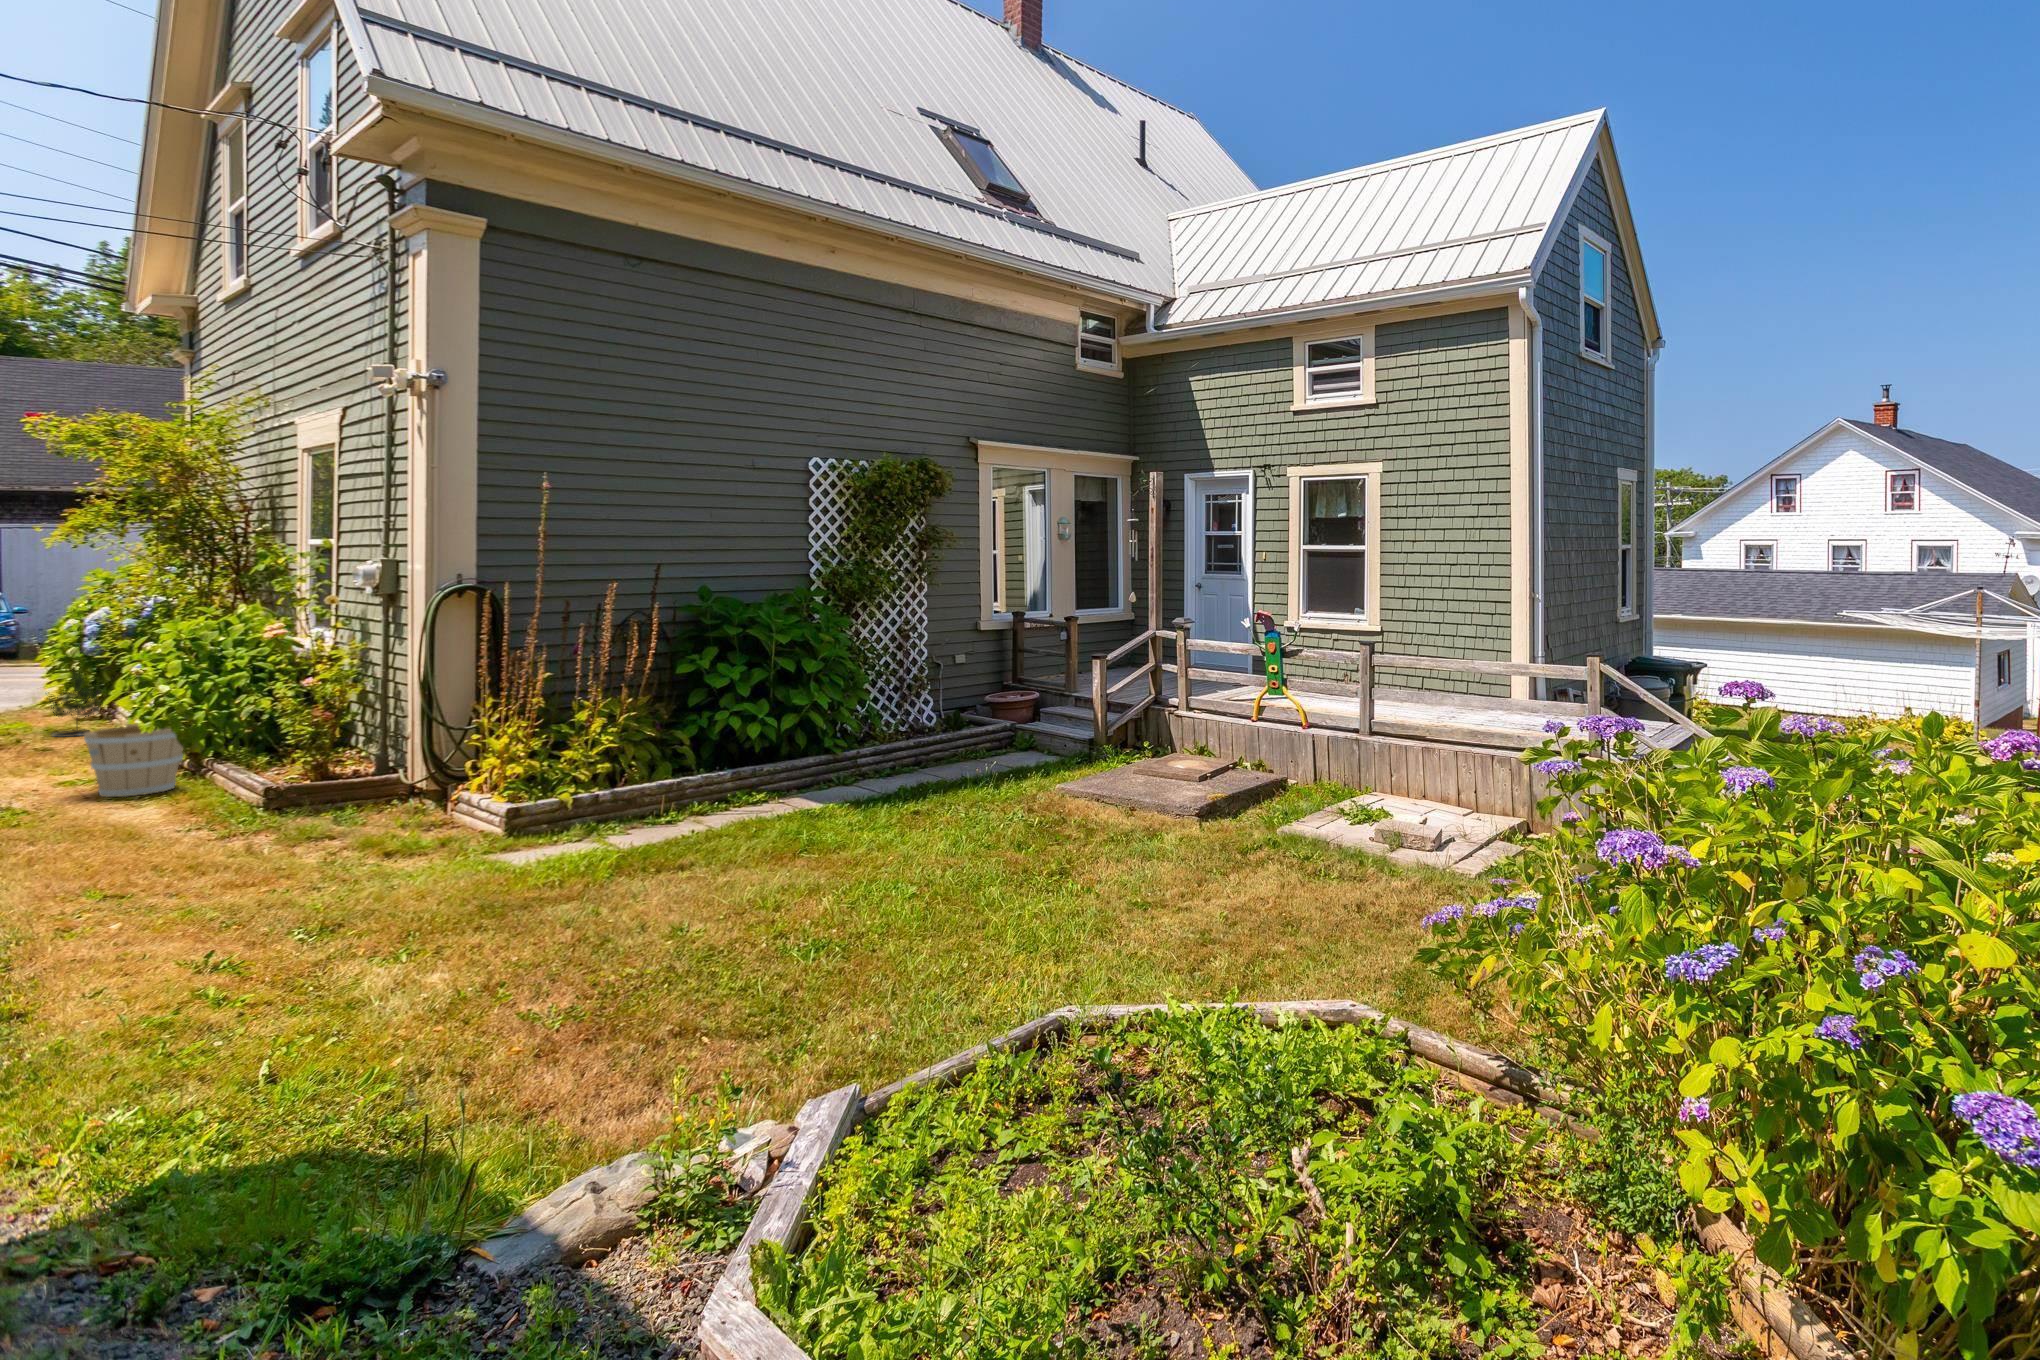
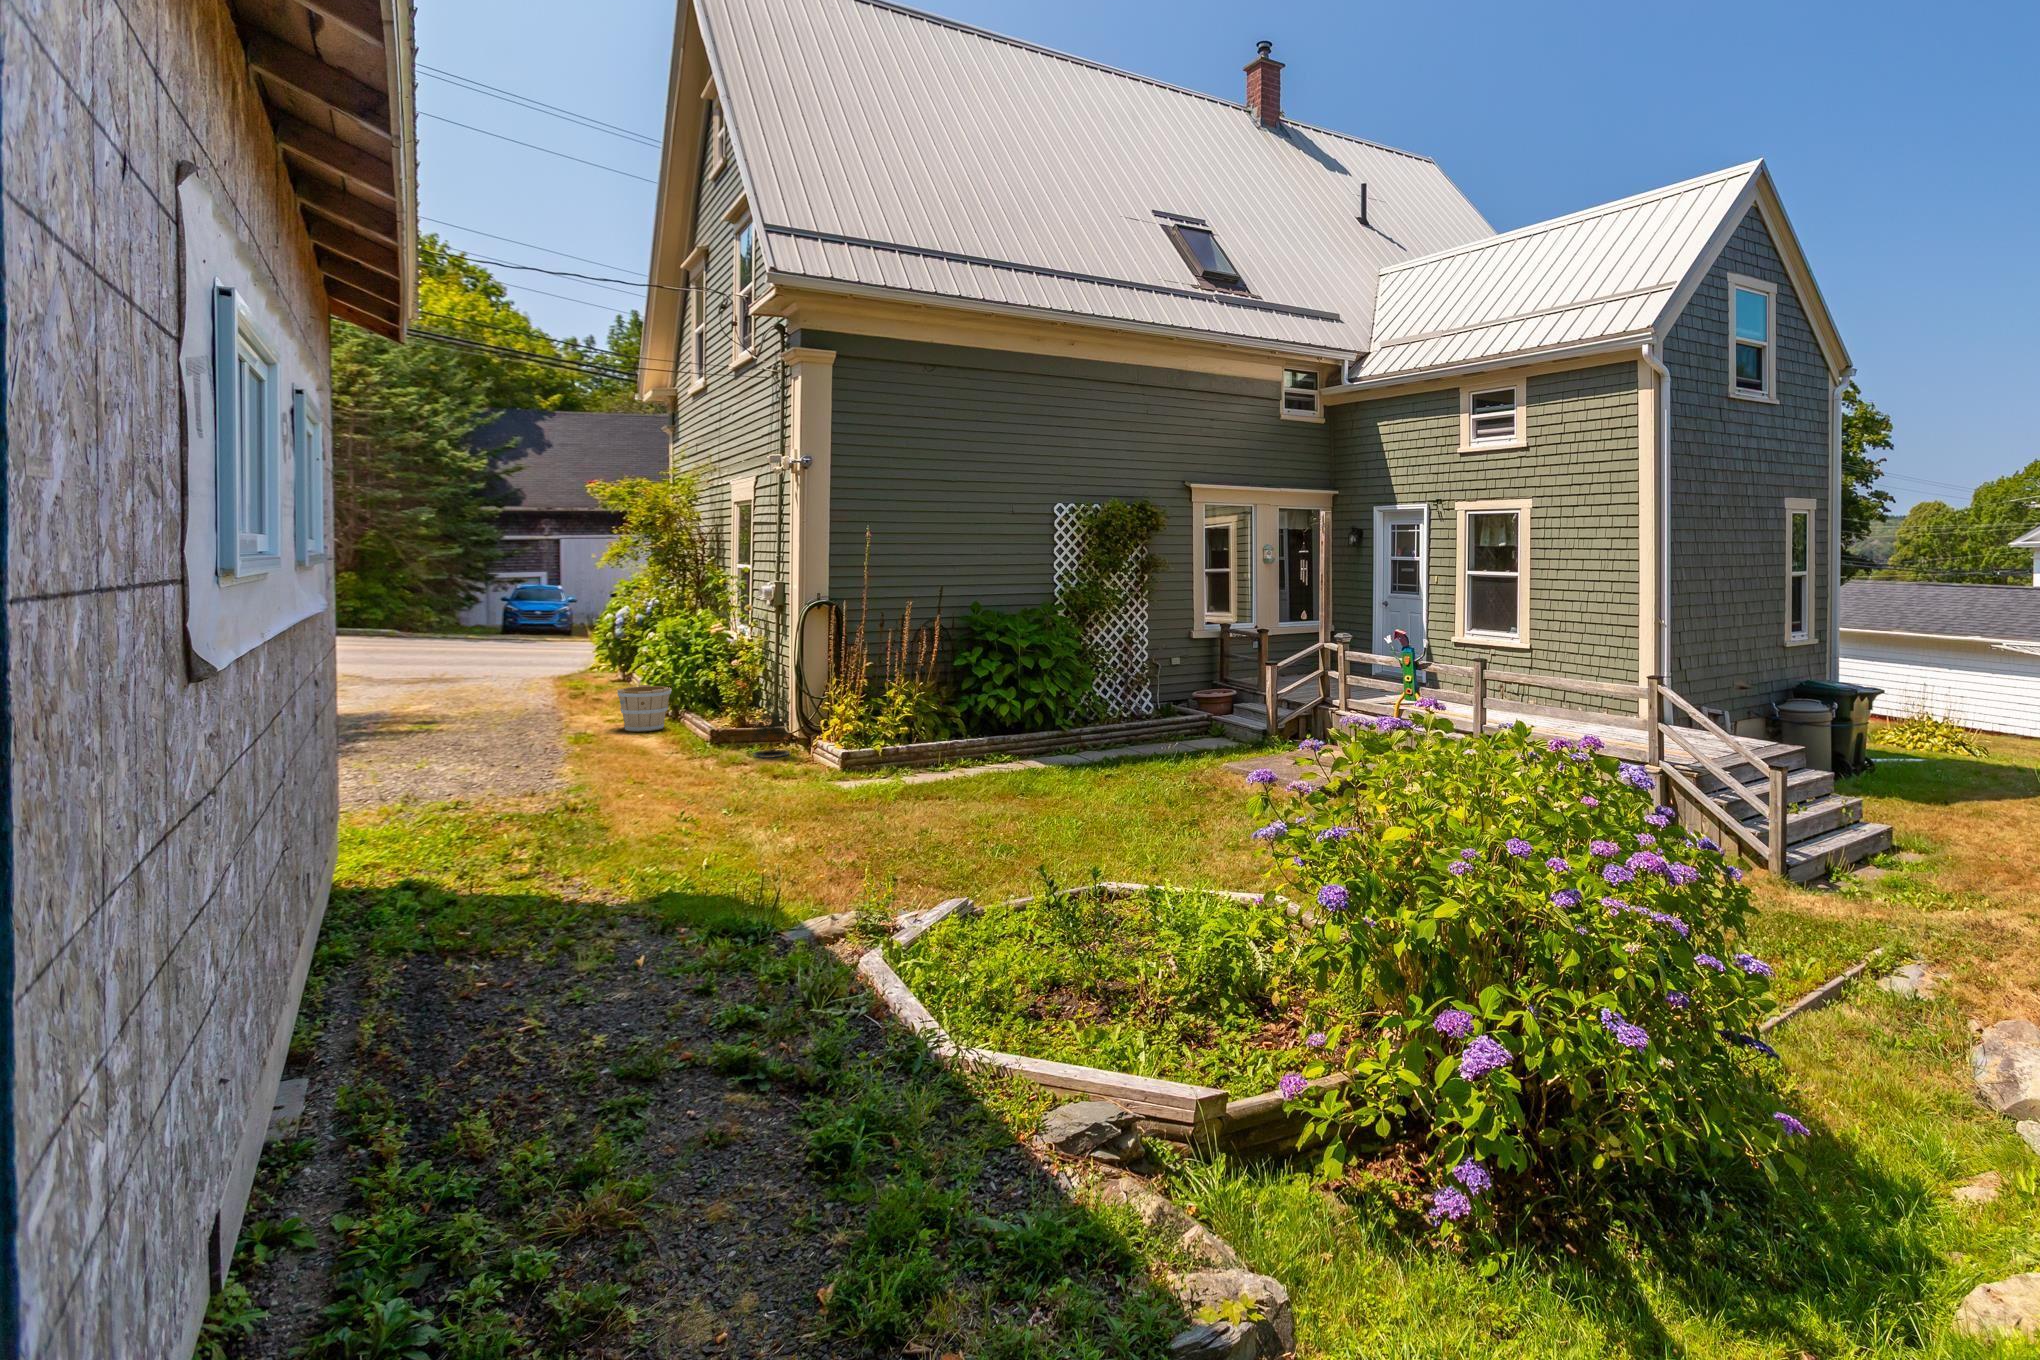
potted tree: present [49,671,103,737] -> present [751,696,789,758]

